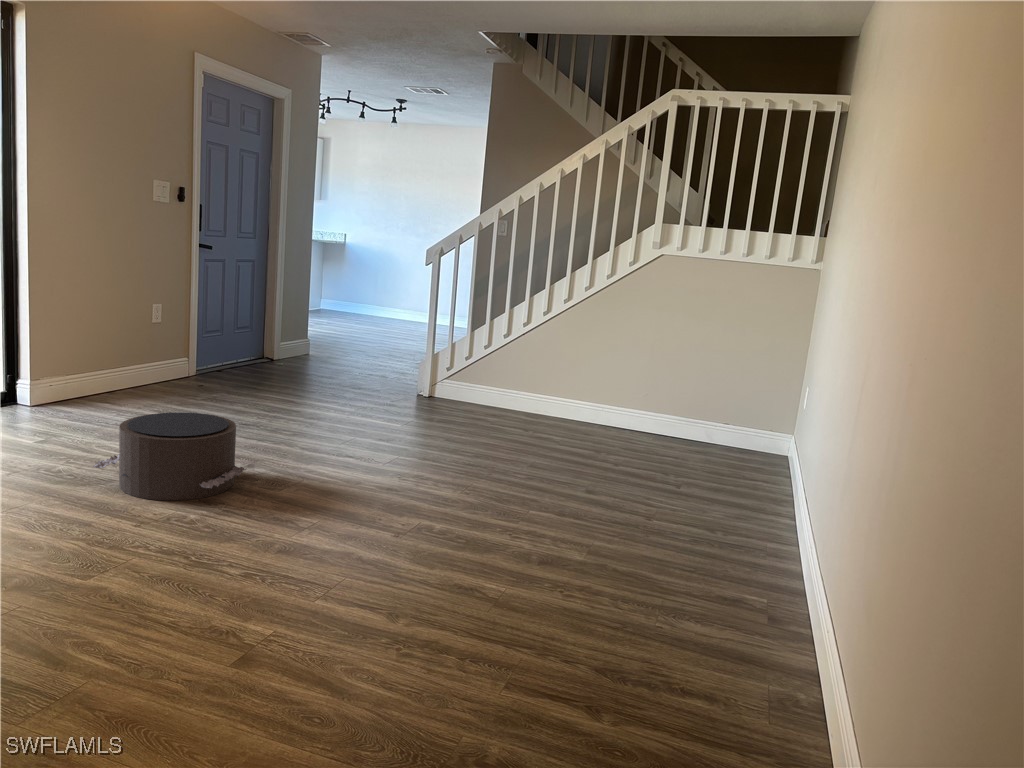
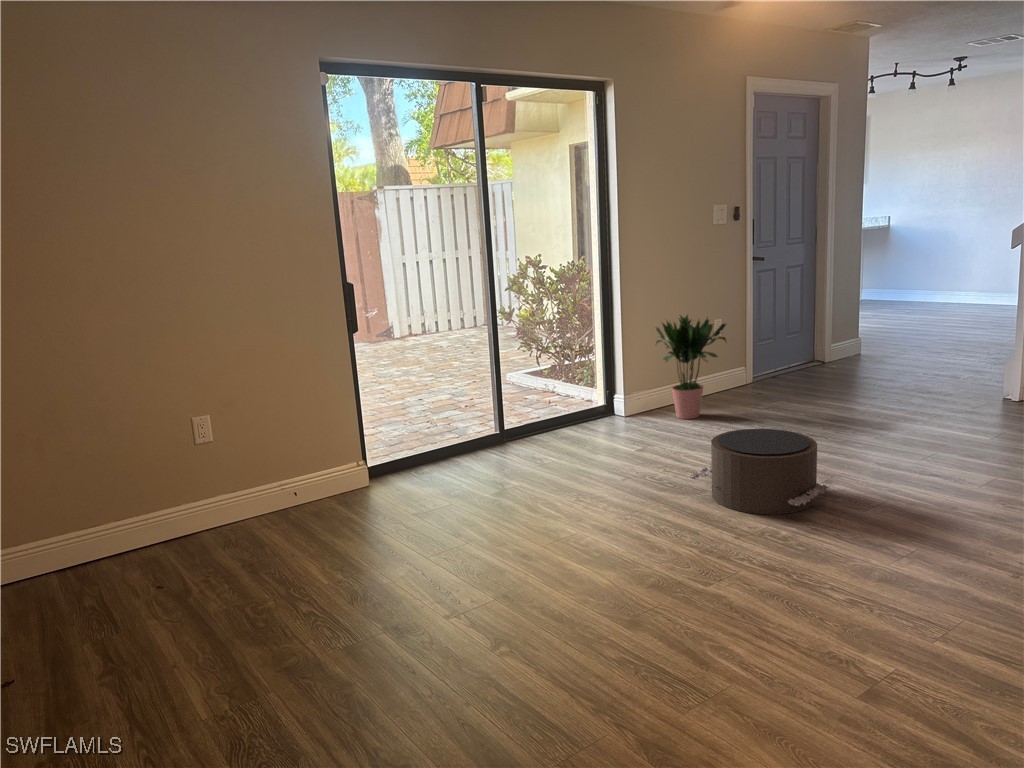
potted plant: none [70,290,166,409] -> present [656,315,726,419]

